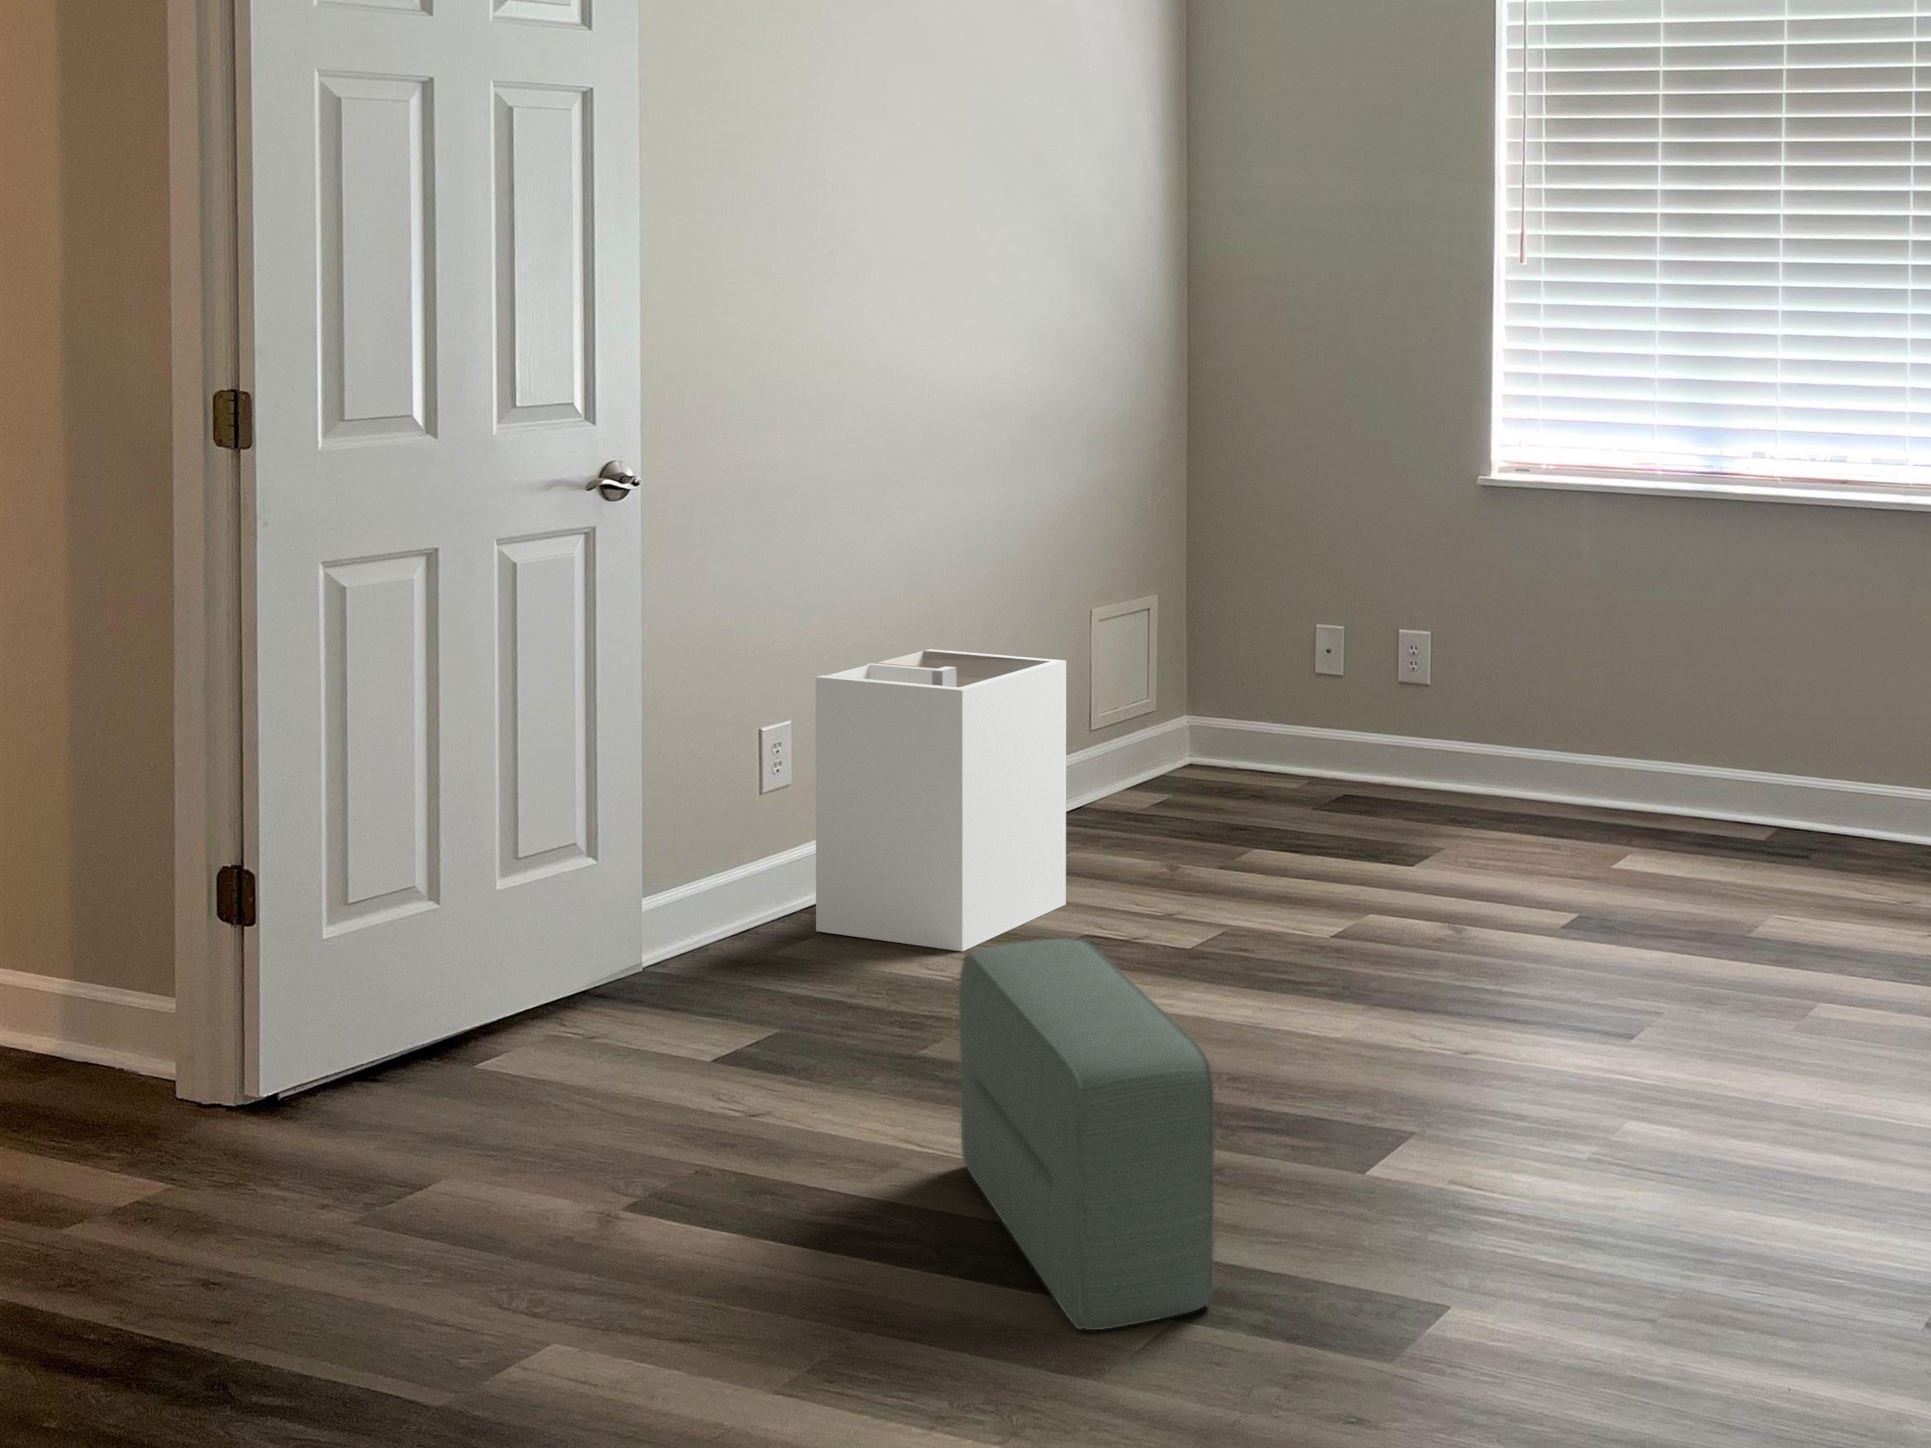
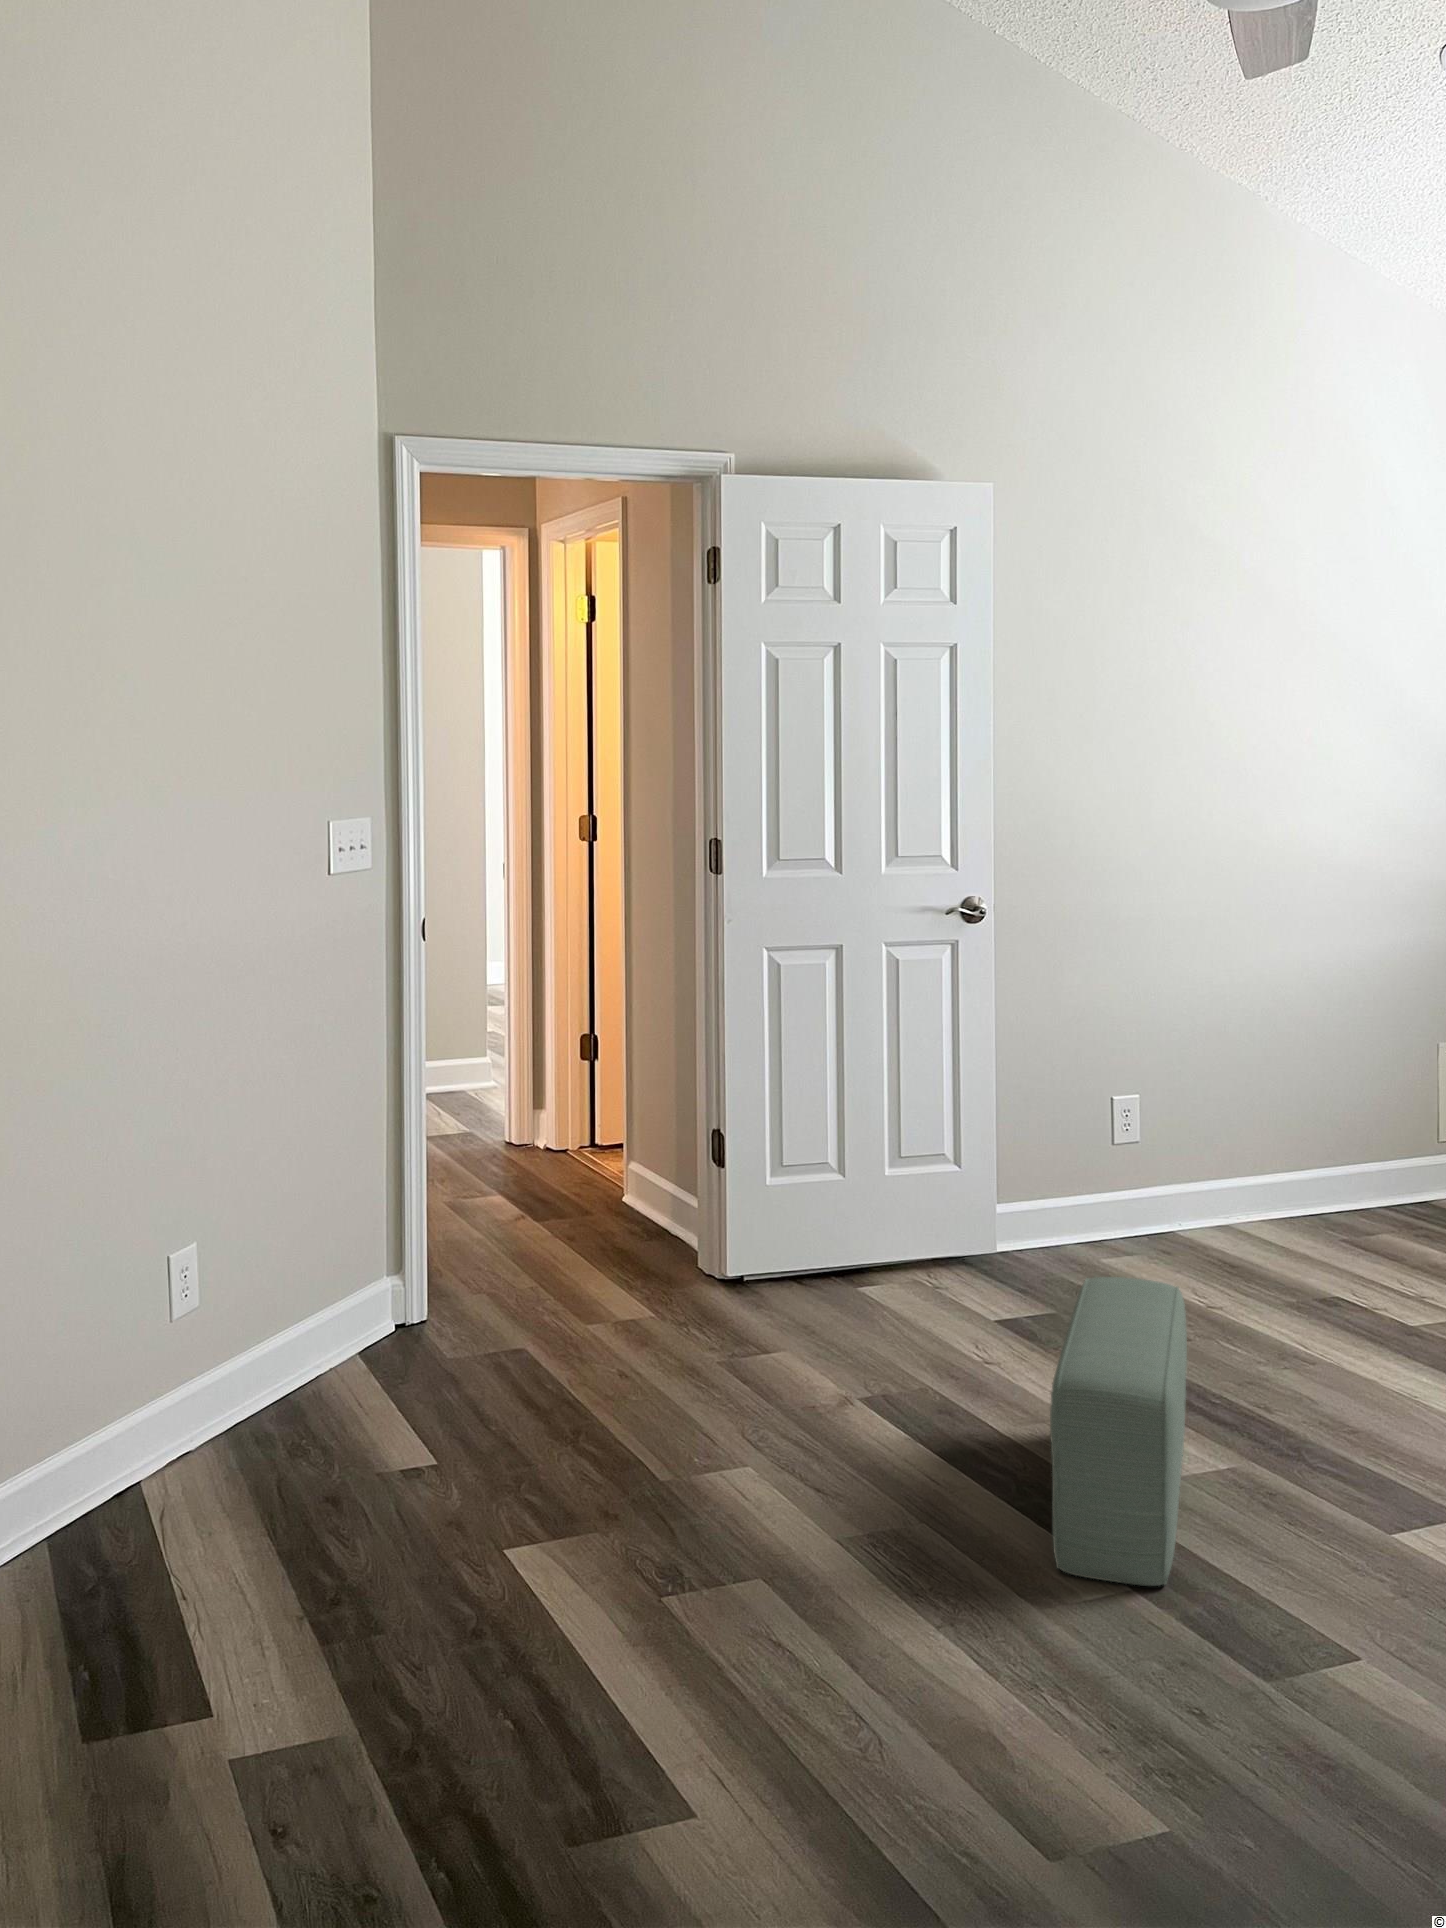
laundry hamper: present [816,649,1066,951] -> none [1139,1055,1338,1287]

